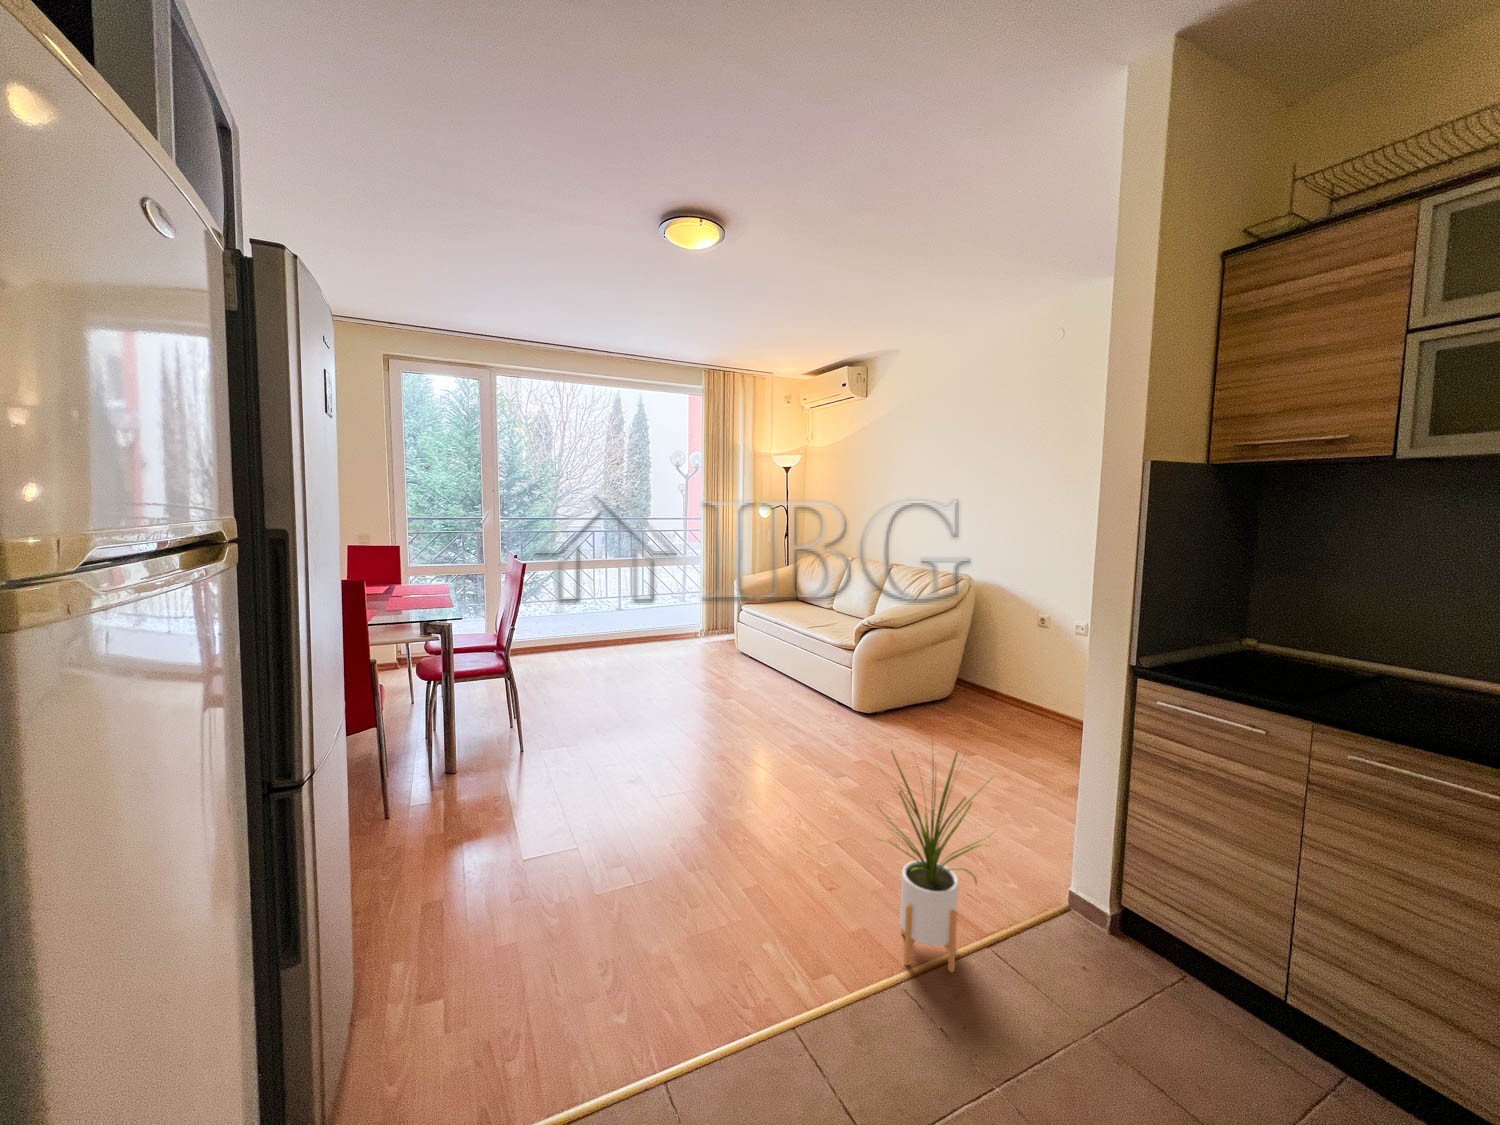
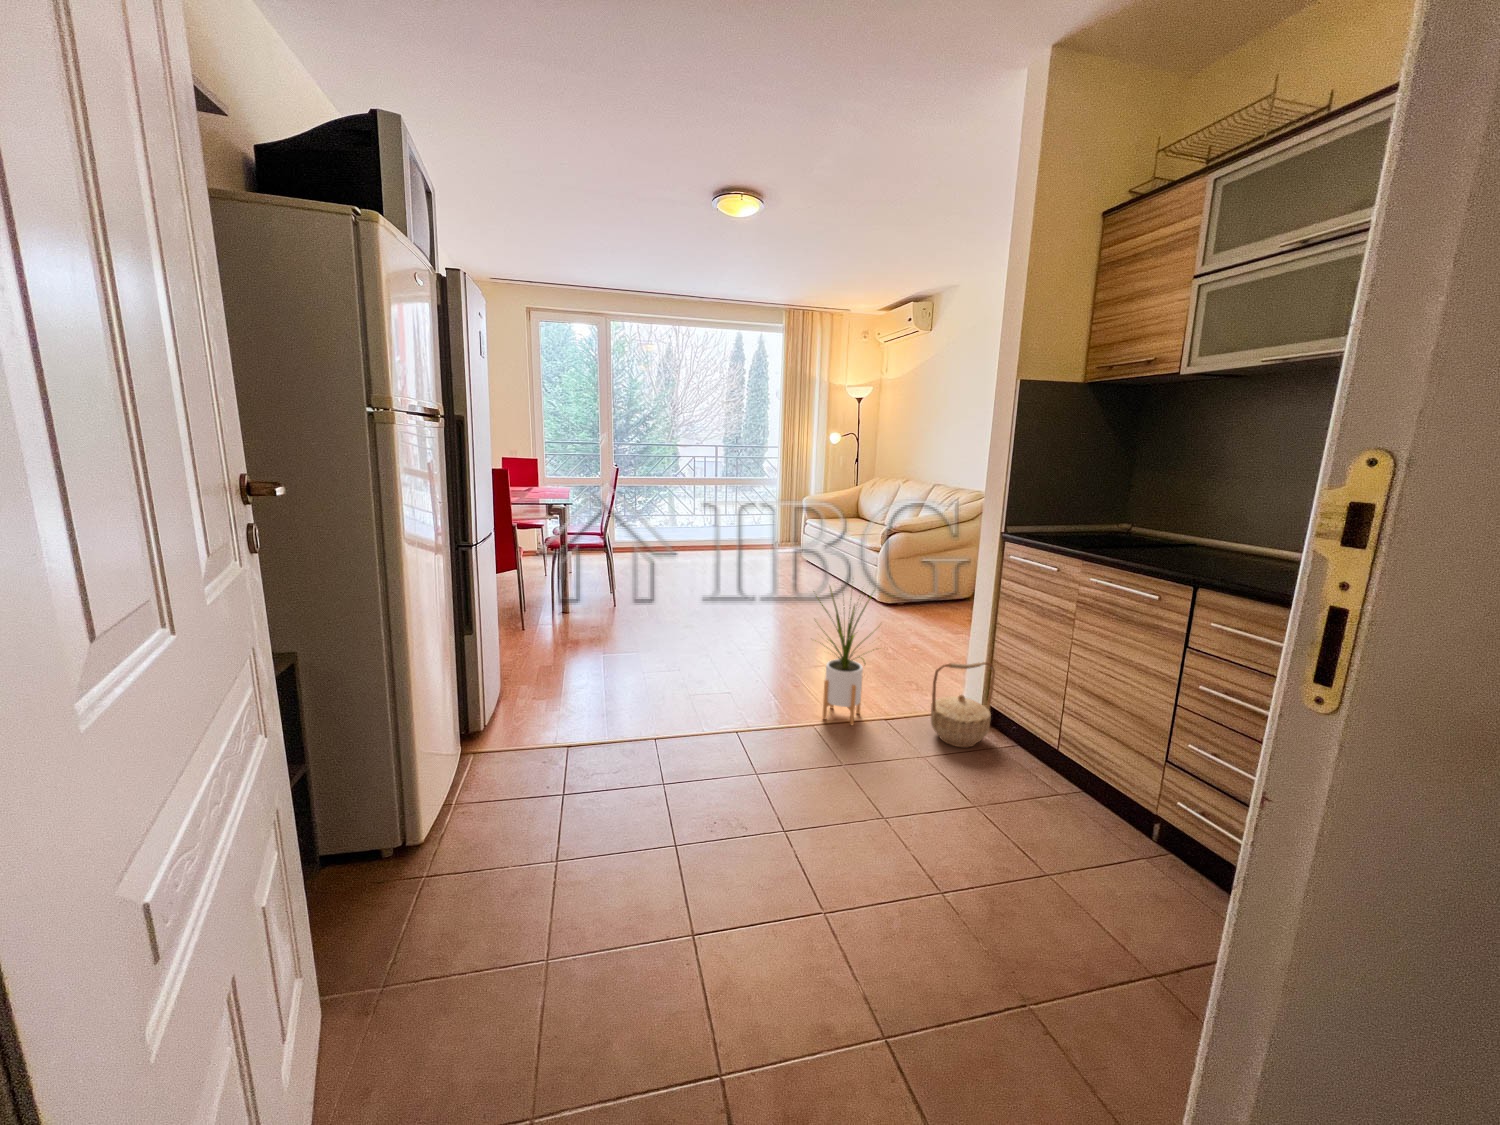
basket: none [1062,855,1159,995] -> present [931,662,995,747]

